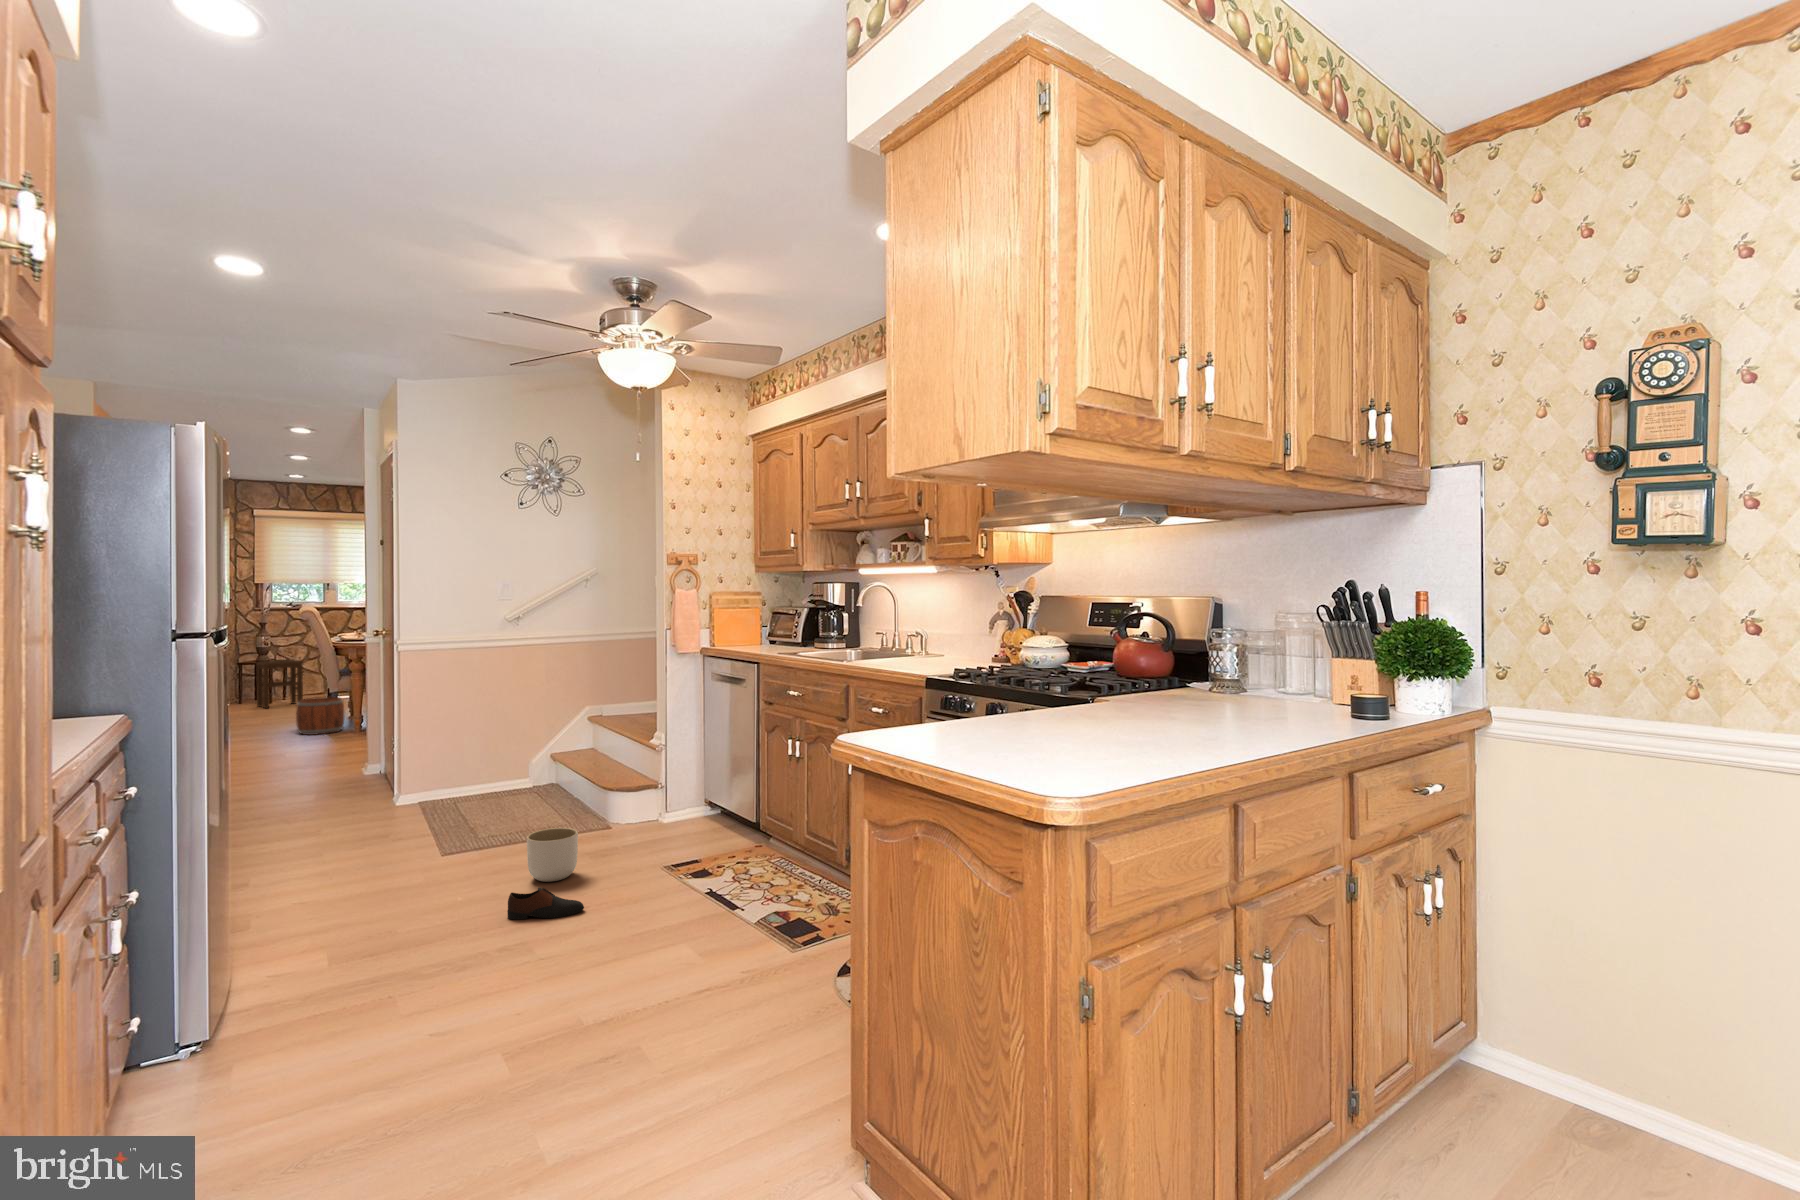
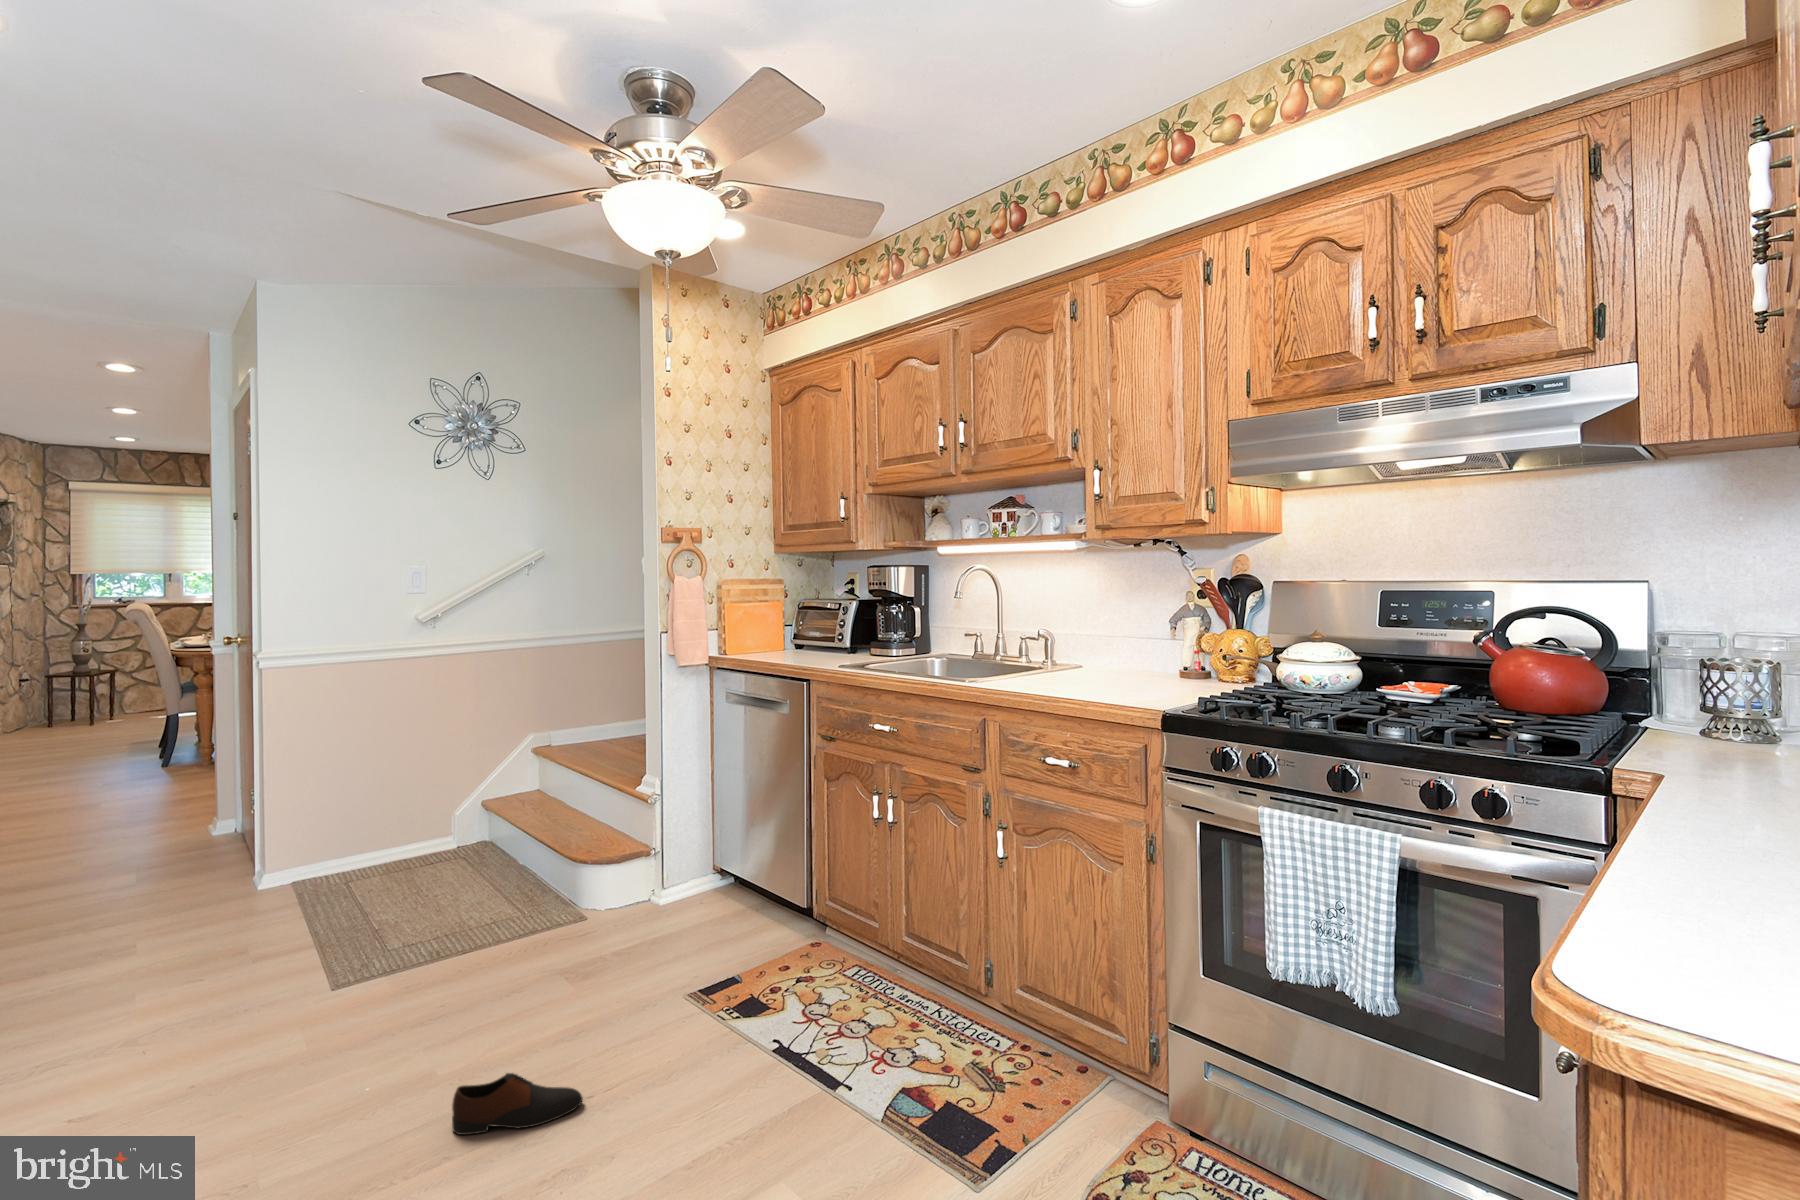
stool: present [256,660,303,708] -> none [70,670,137,733]
bucket: present [296,697,344,735] -> none [120,720,190,772]
planter: present [527,828,578,882] -> none [474,945,555,1038]

